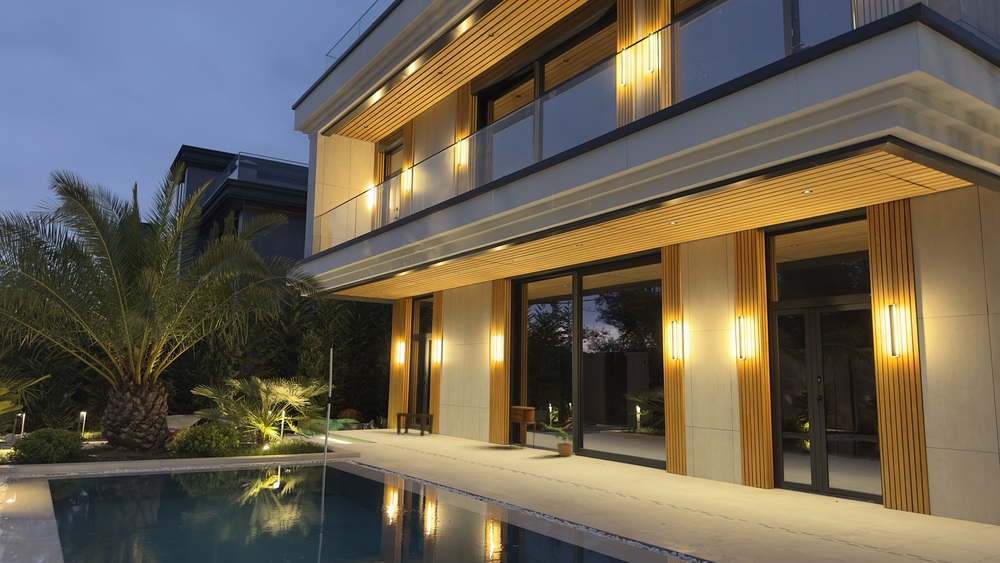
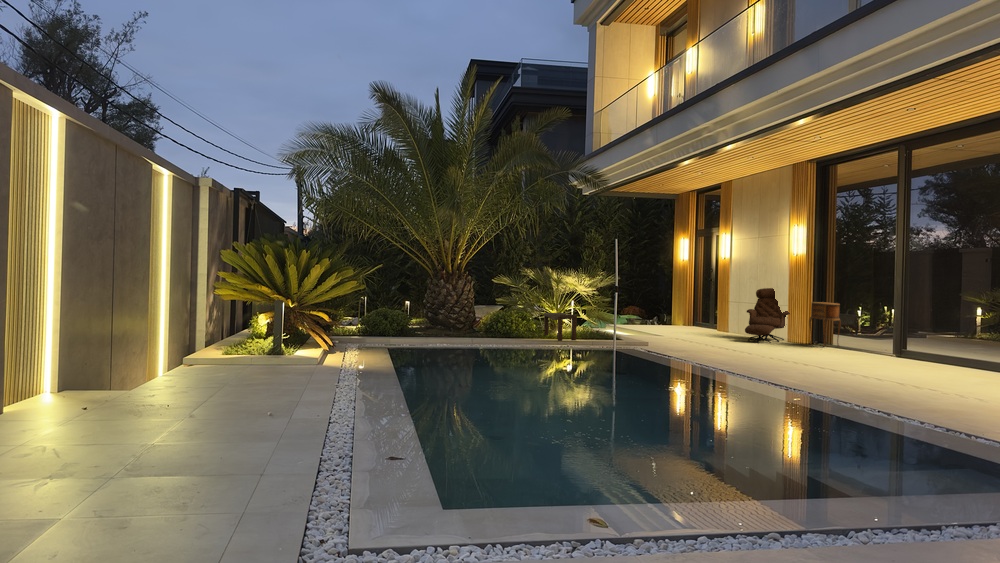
lounge chair: none [453,393,495,447] -> present [745,288,790,343]
bench: present [397,413,434,436] -> present [544,313,577,341]
potted plant: present [546,426,573,456] -> none [852,323,890,357]

